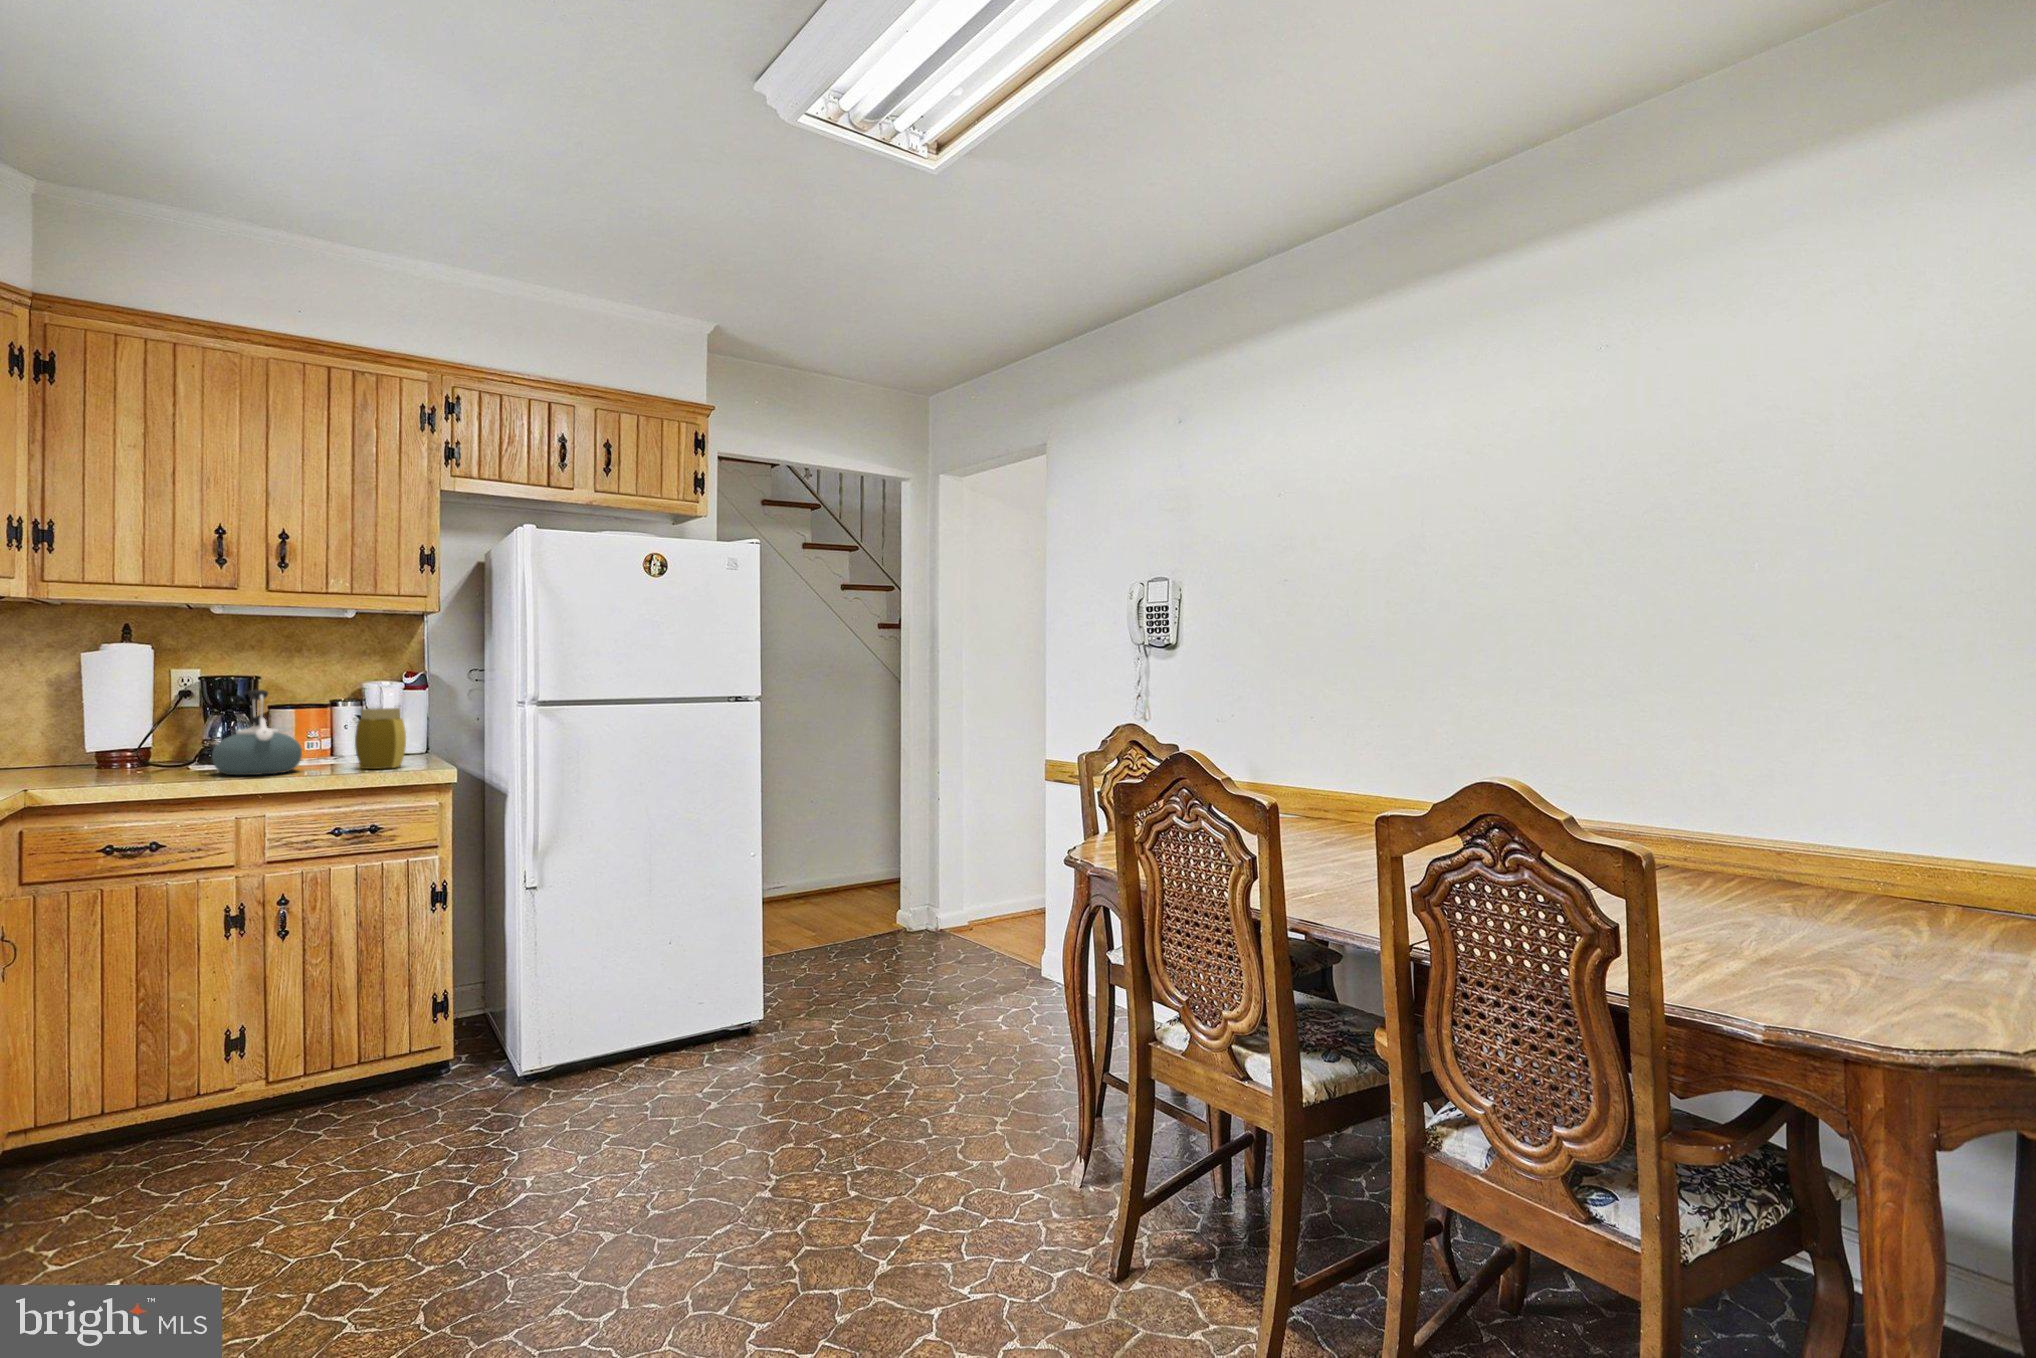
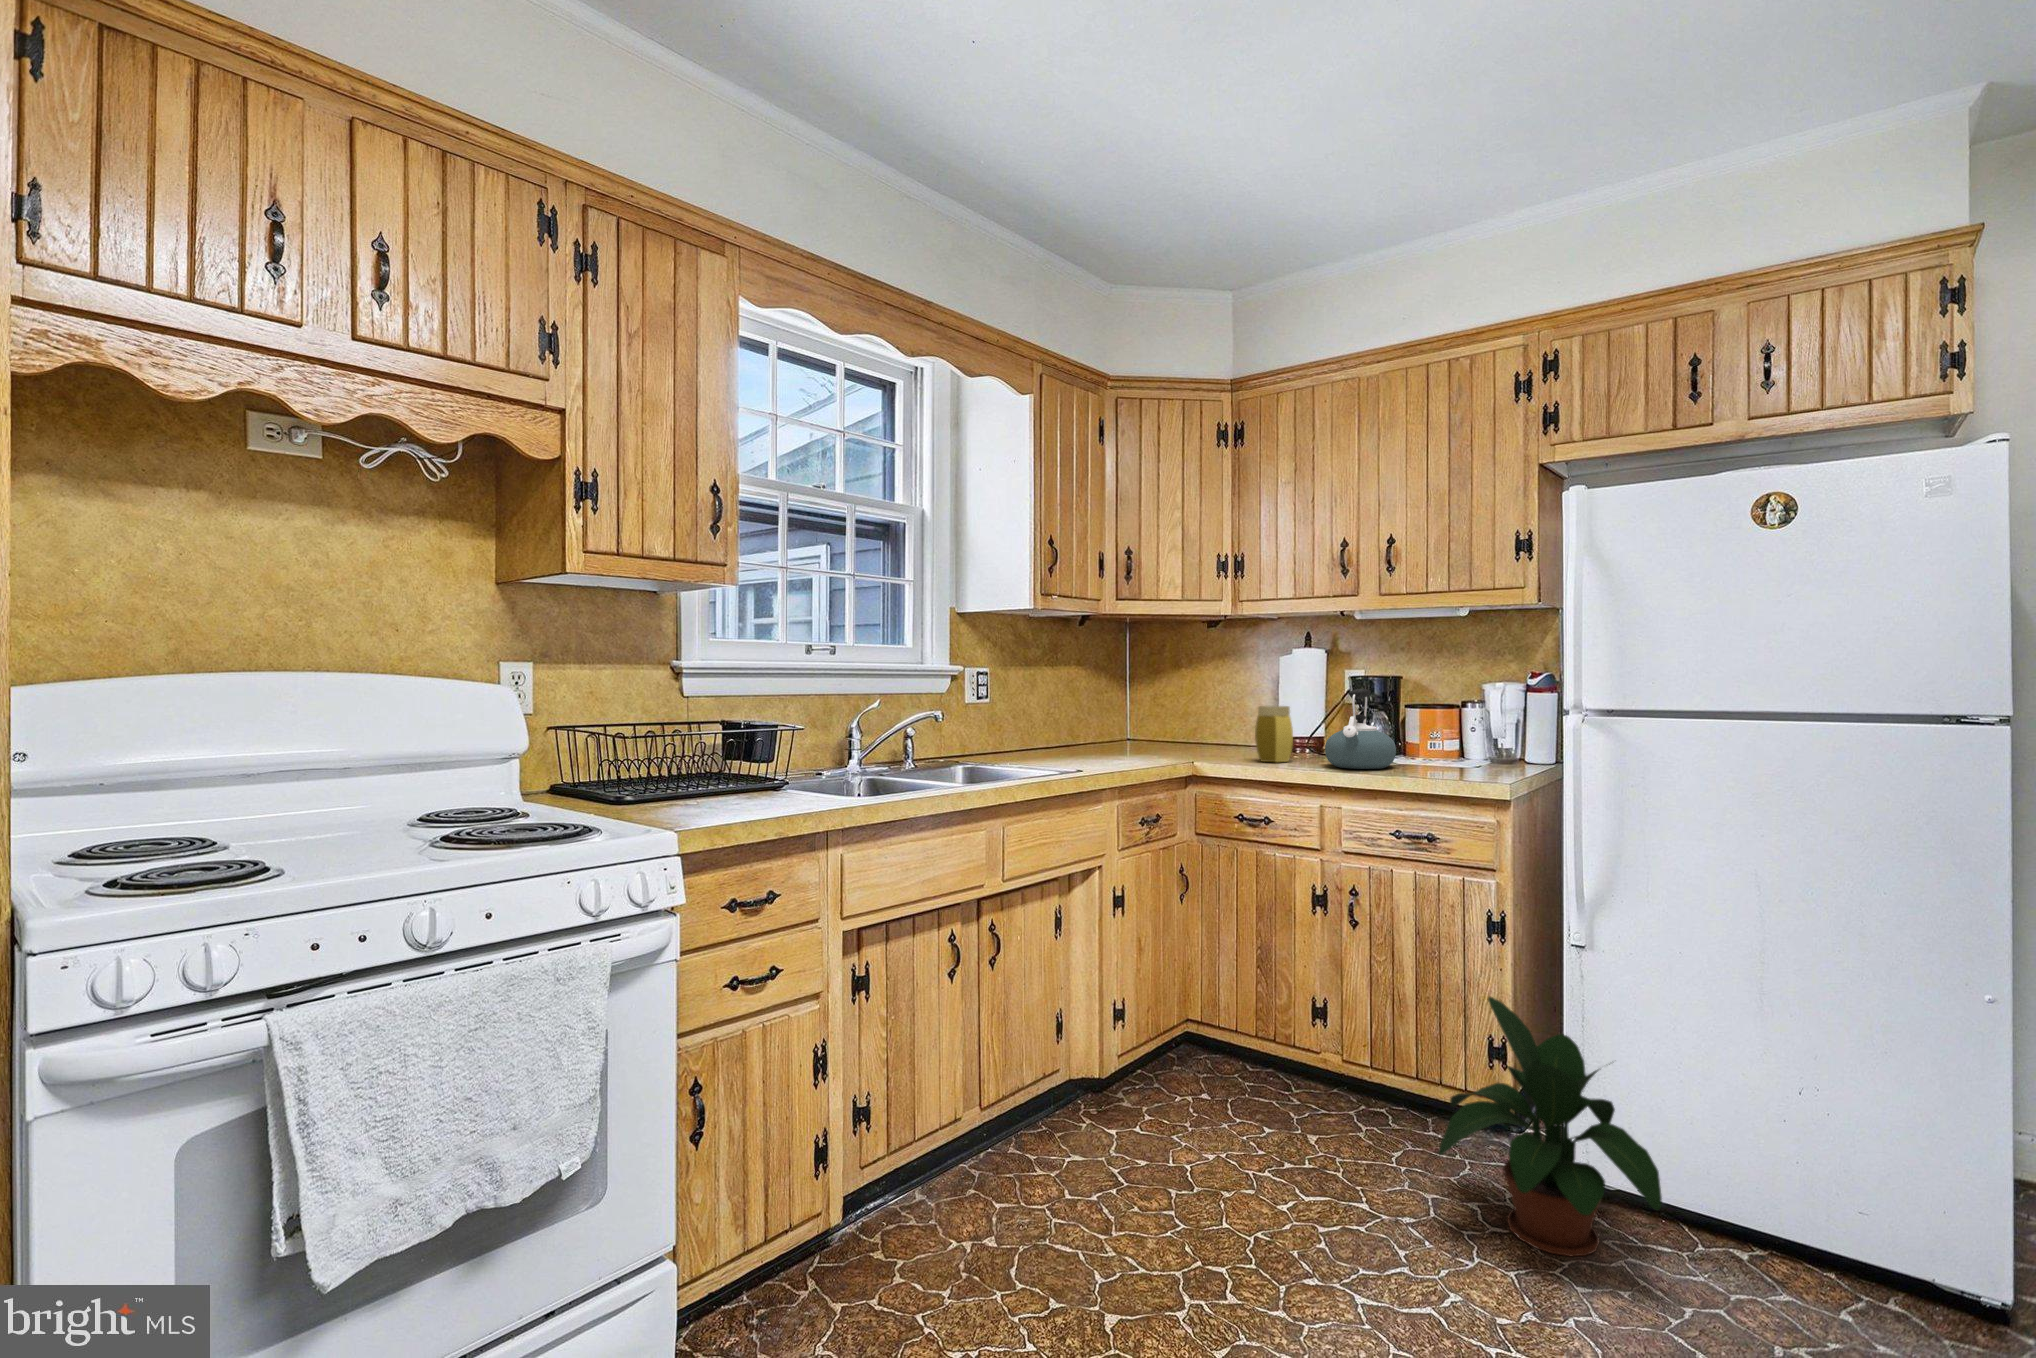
jar: present [355,708,406,769] -> present [1255,706,1293,762]
potted plant: none [445,944,636,1129] -> present [1439,997,1662,1256]

